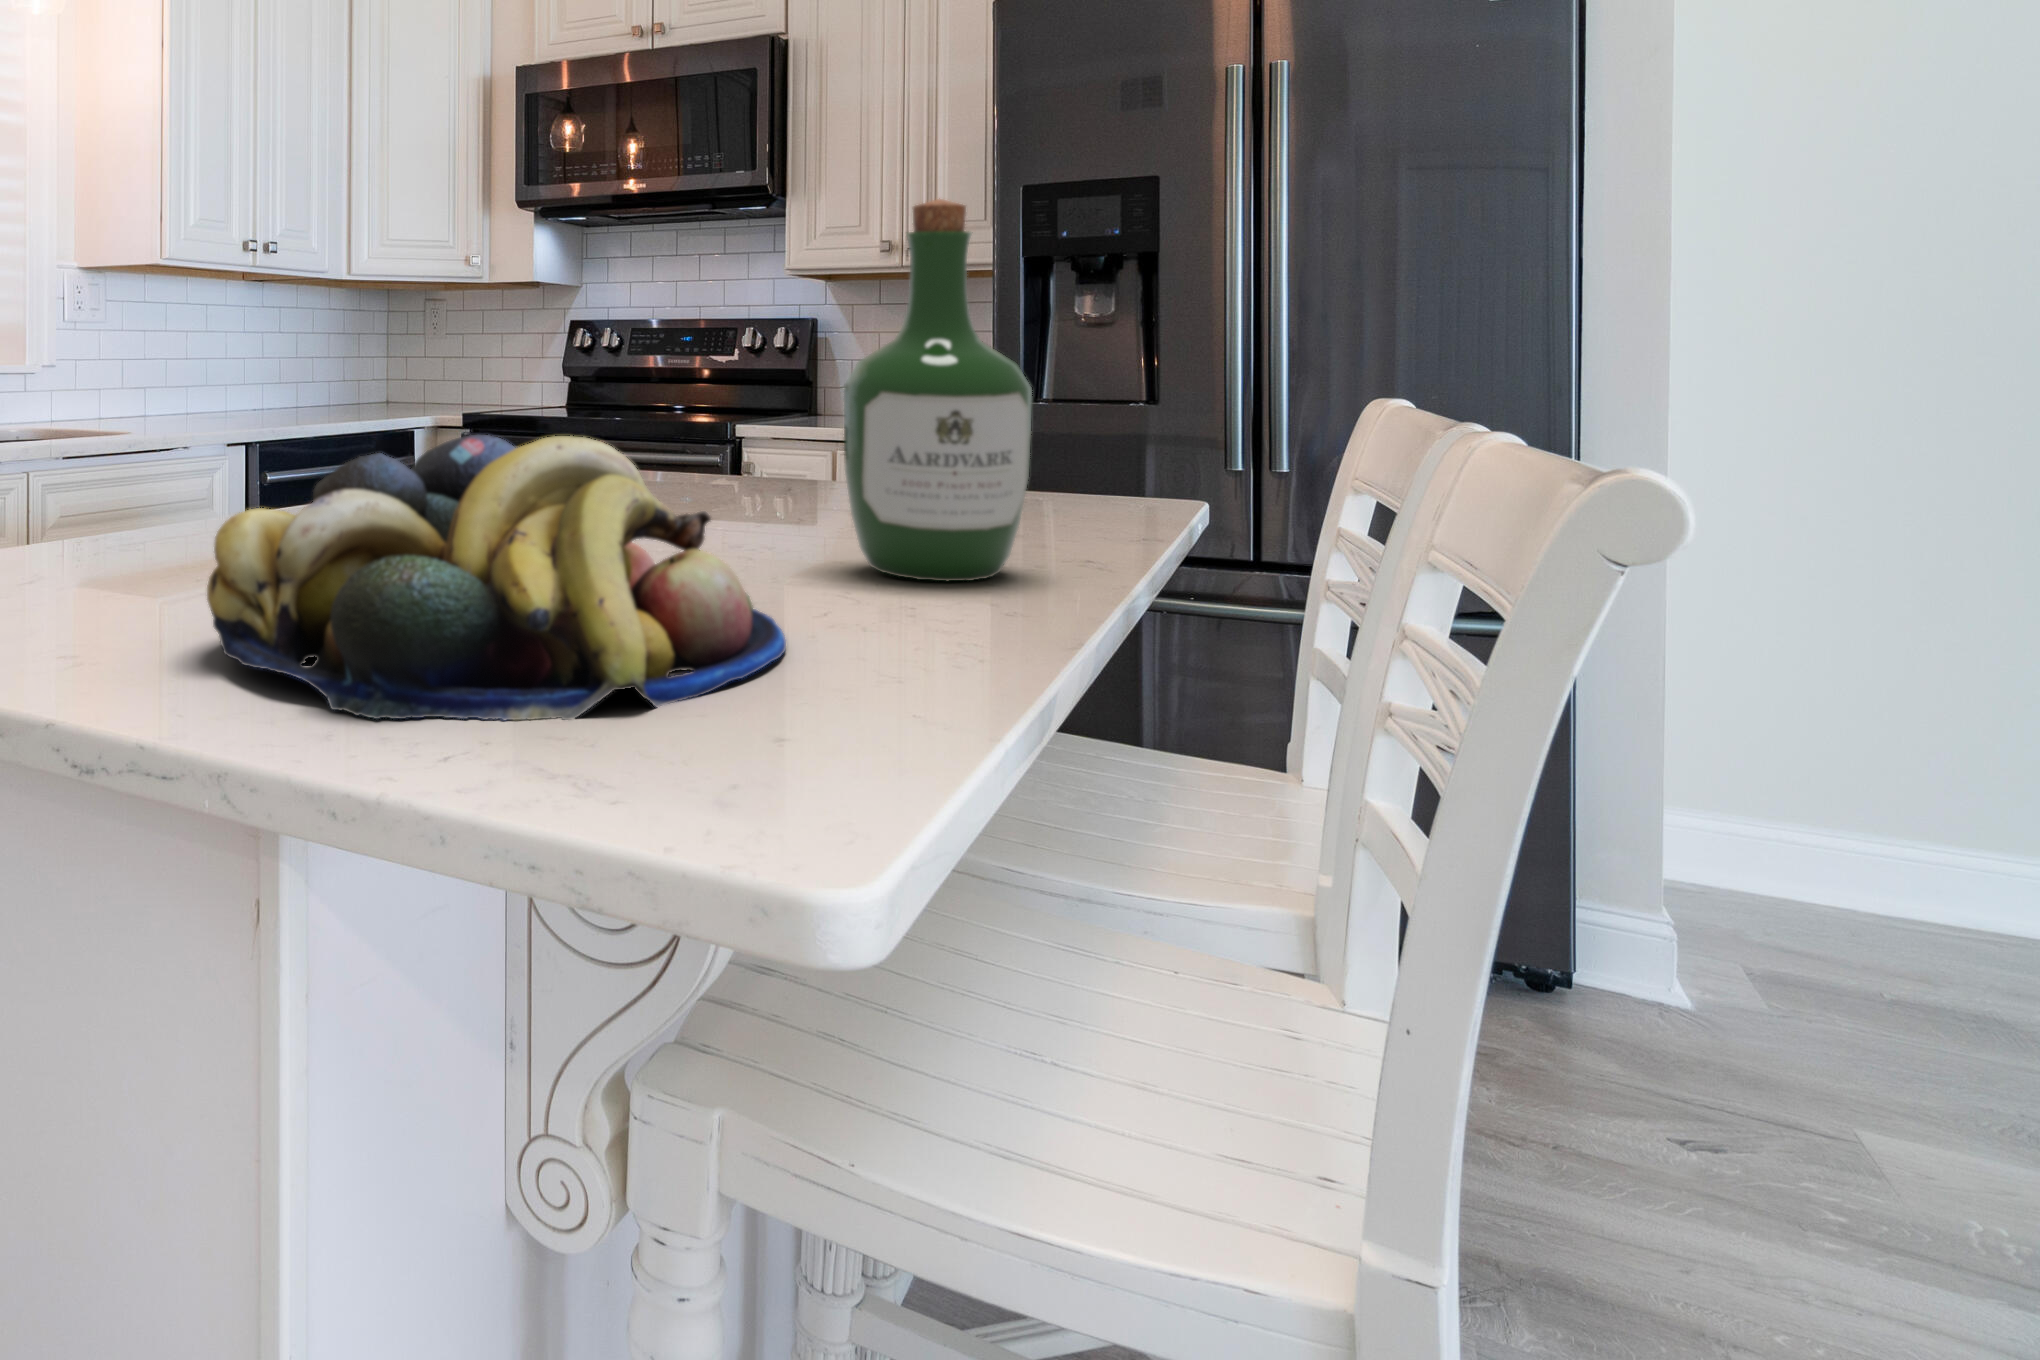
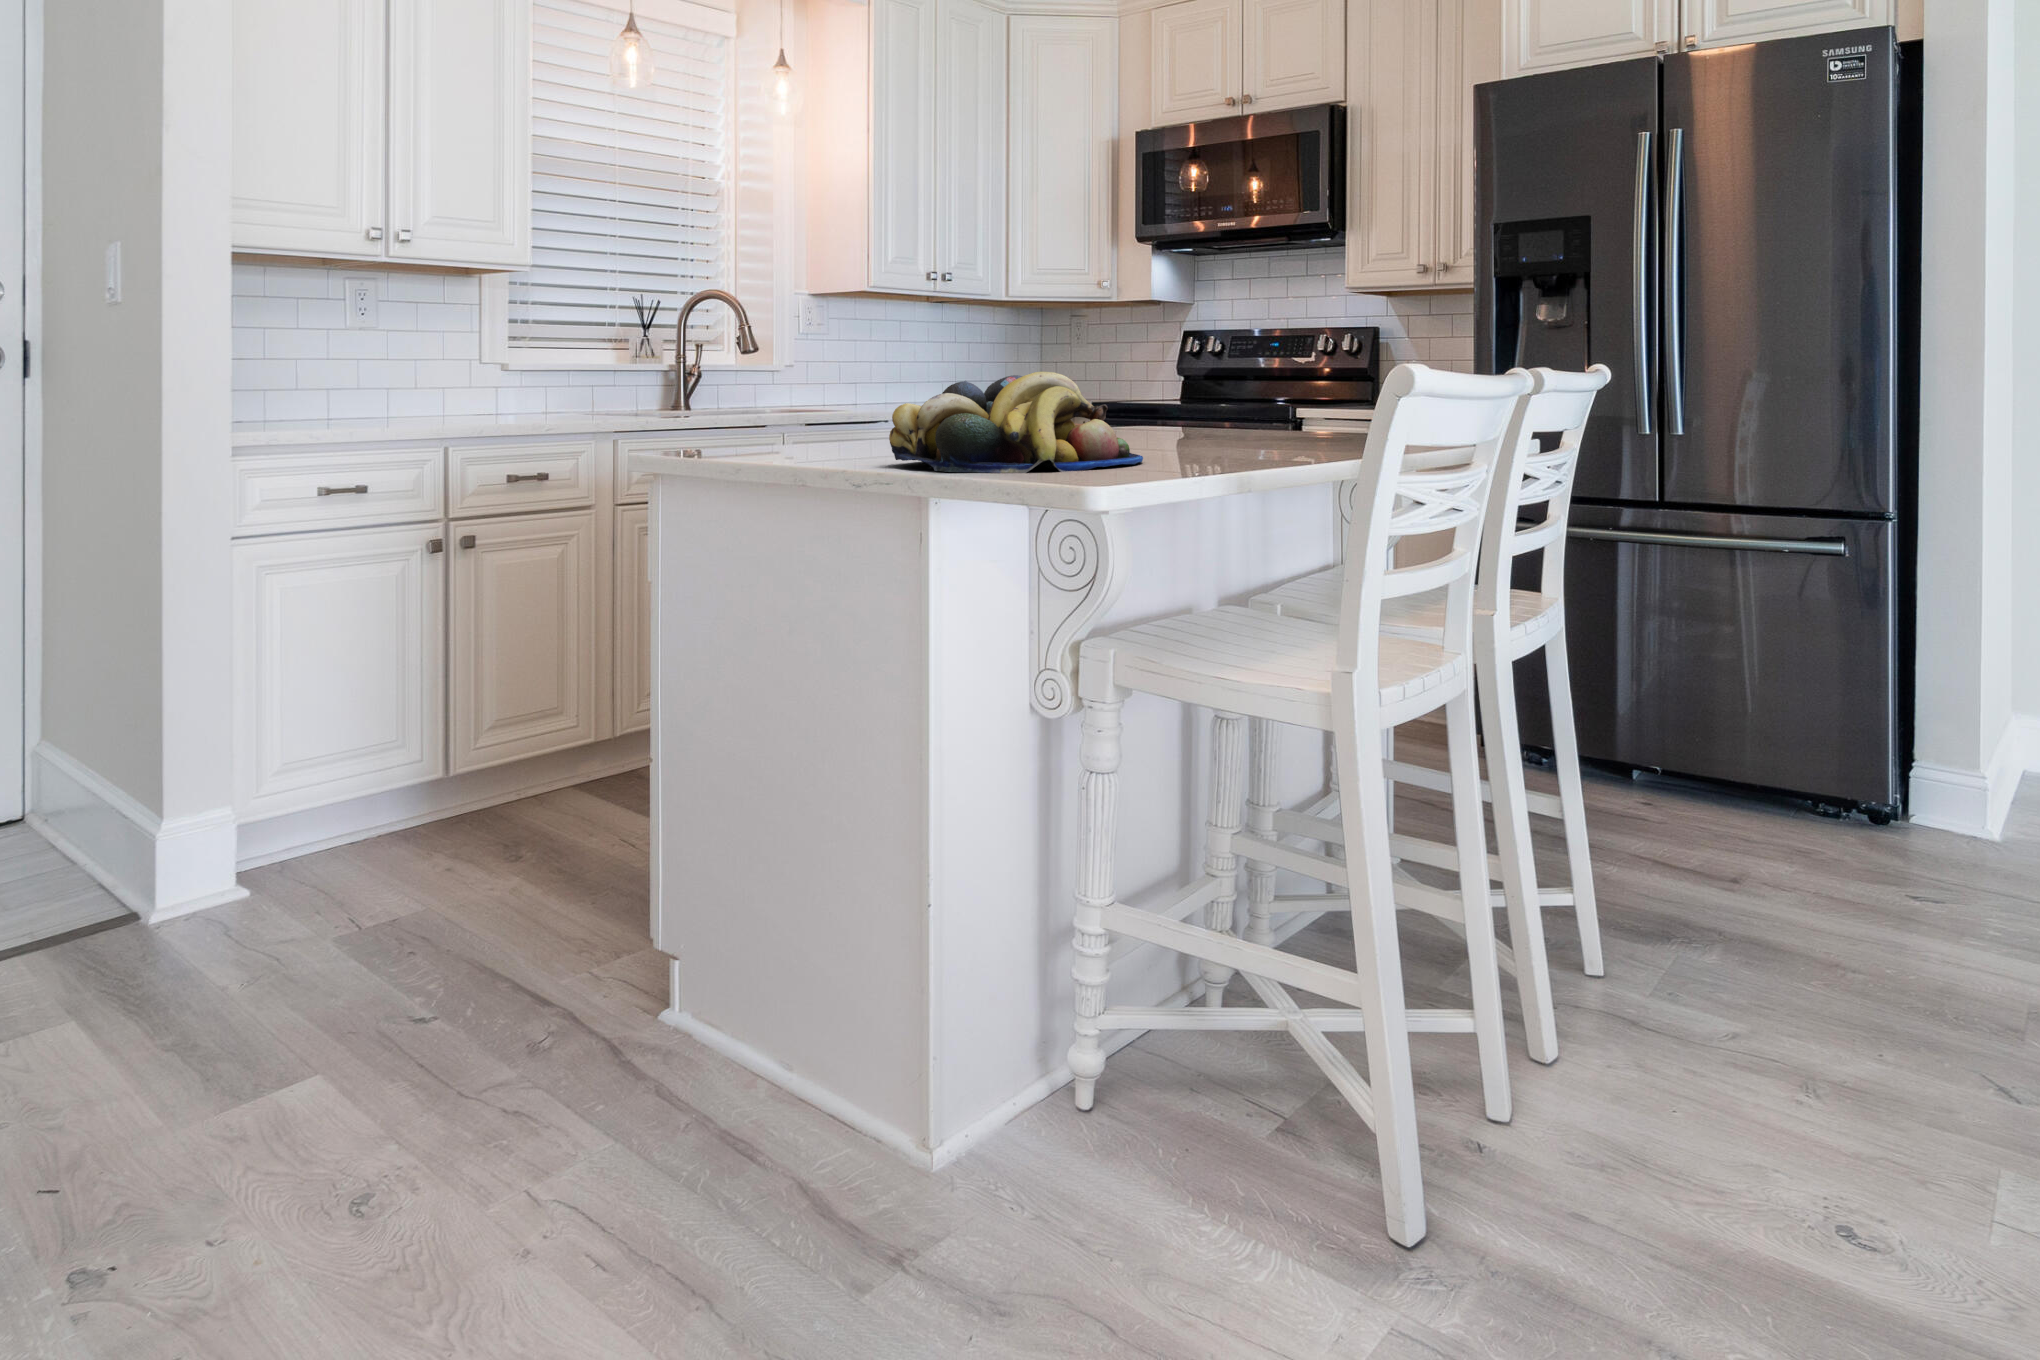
wine bottle: present [844,199,1032,581] -> none [1215,256,1312,454]

